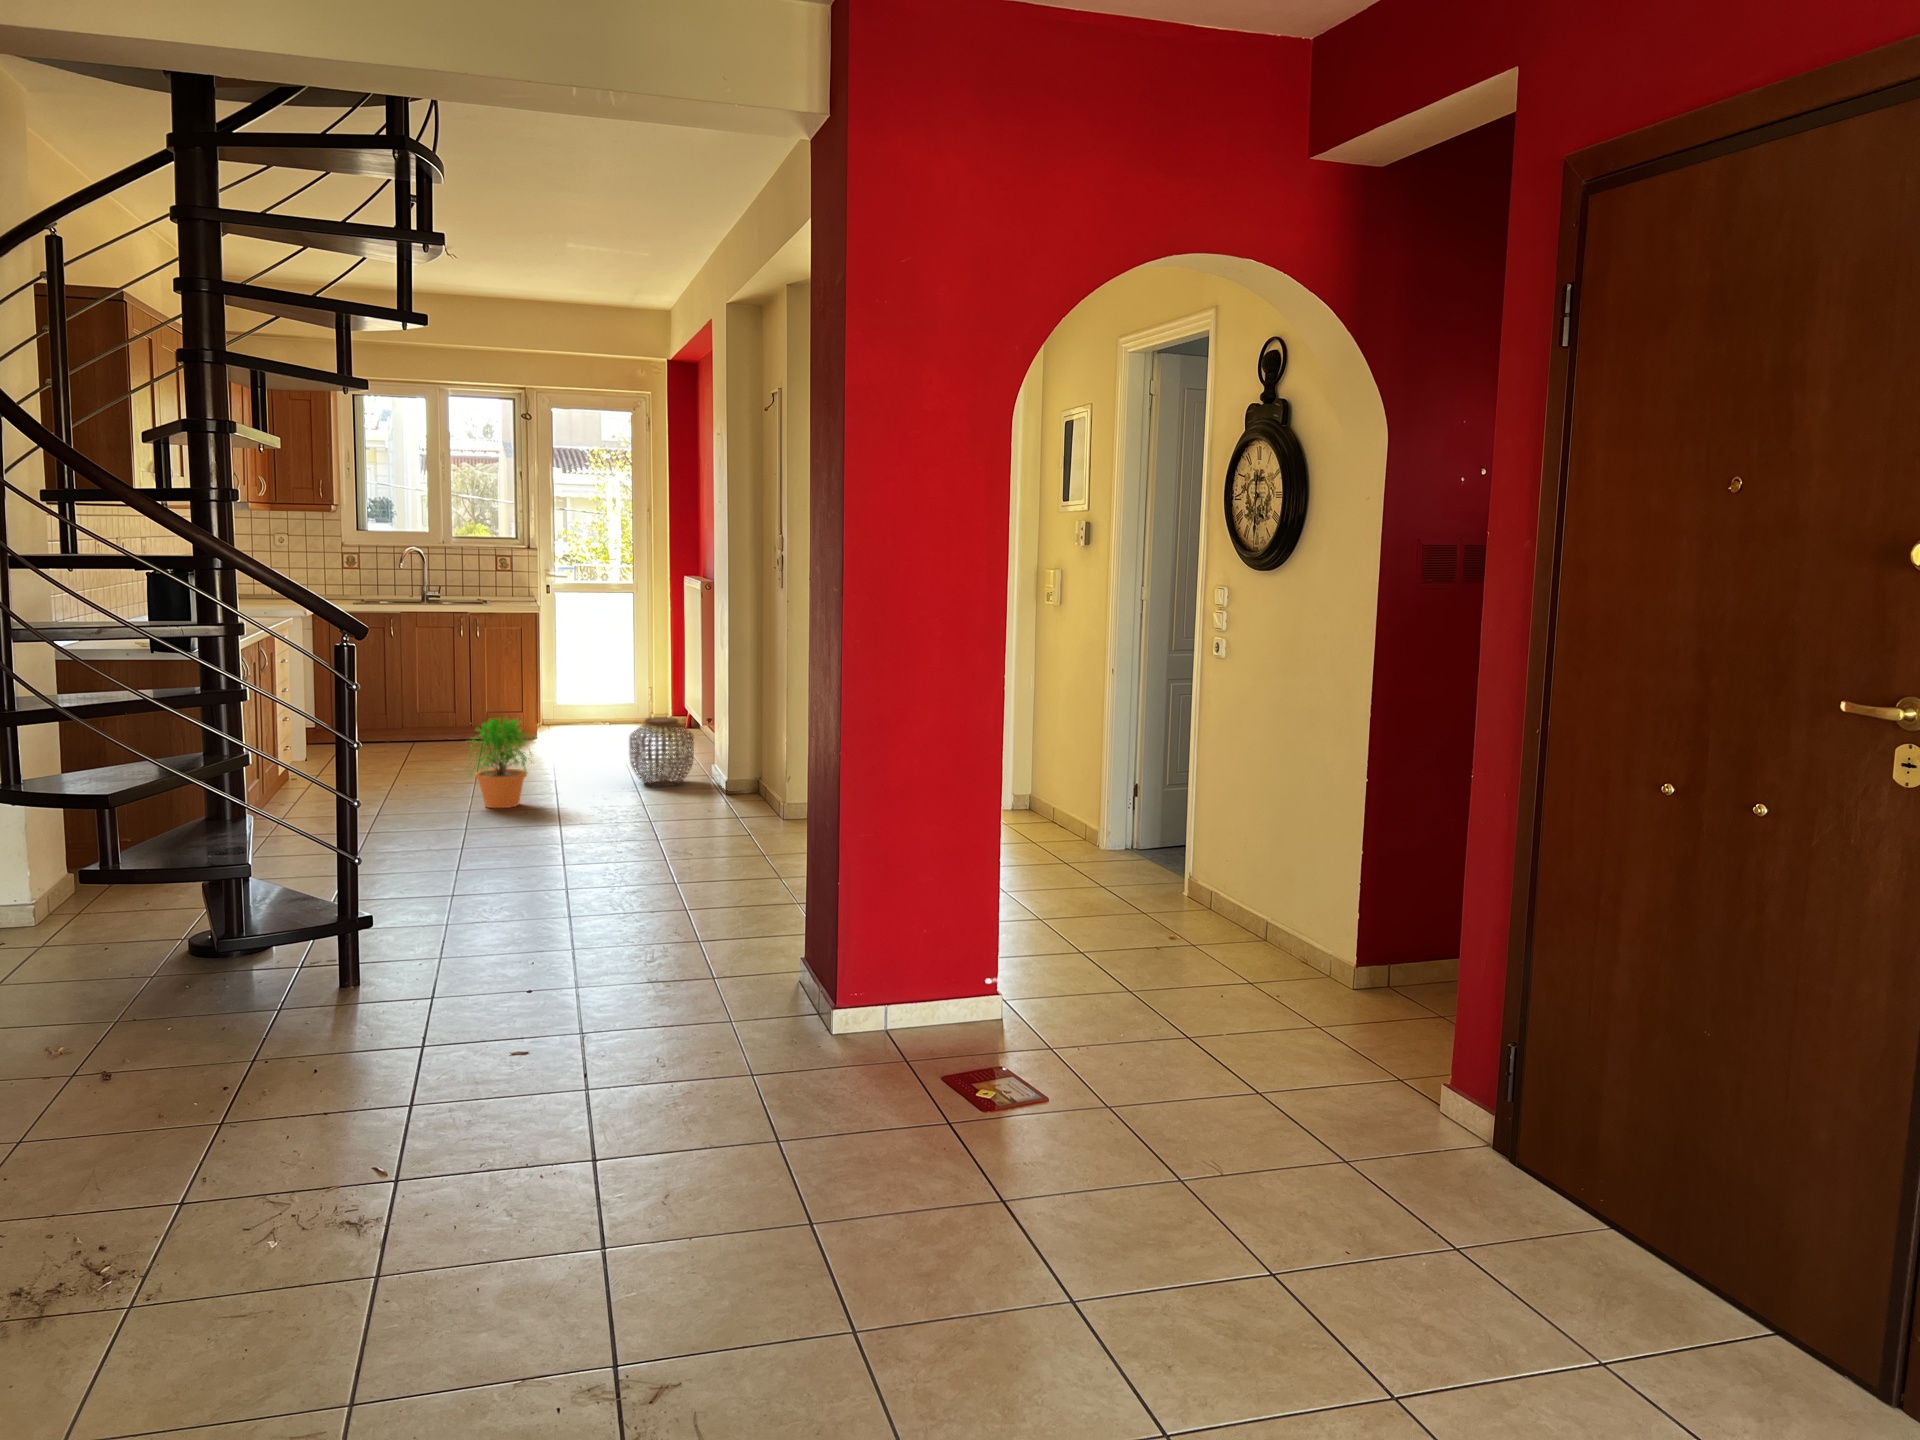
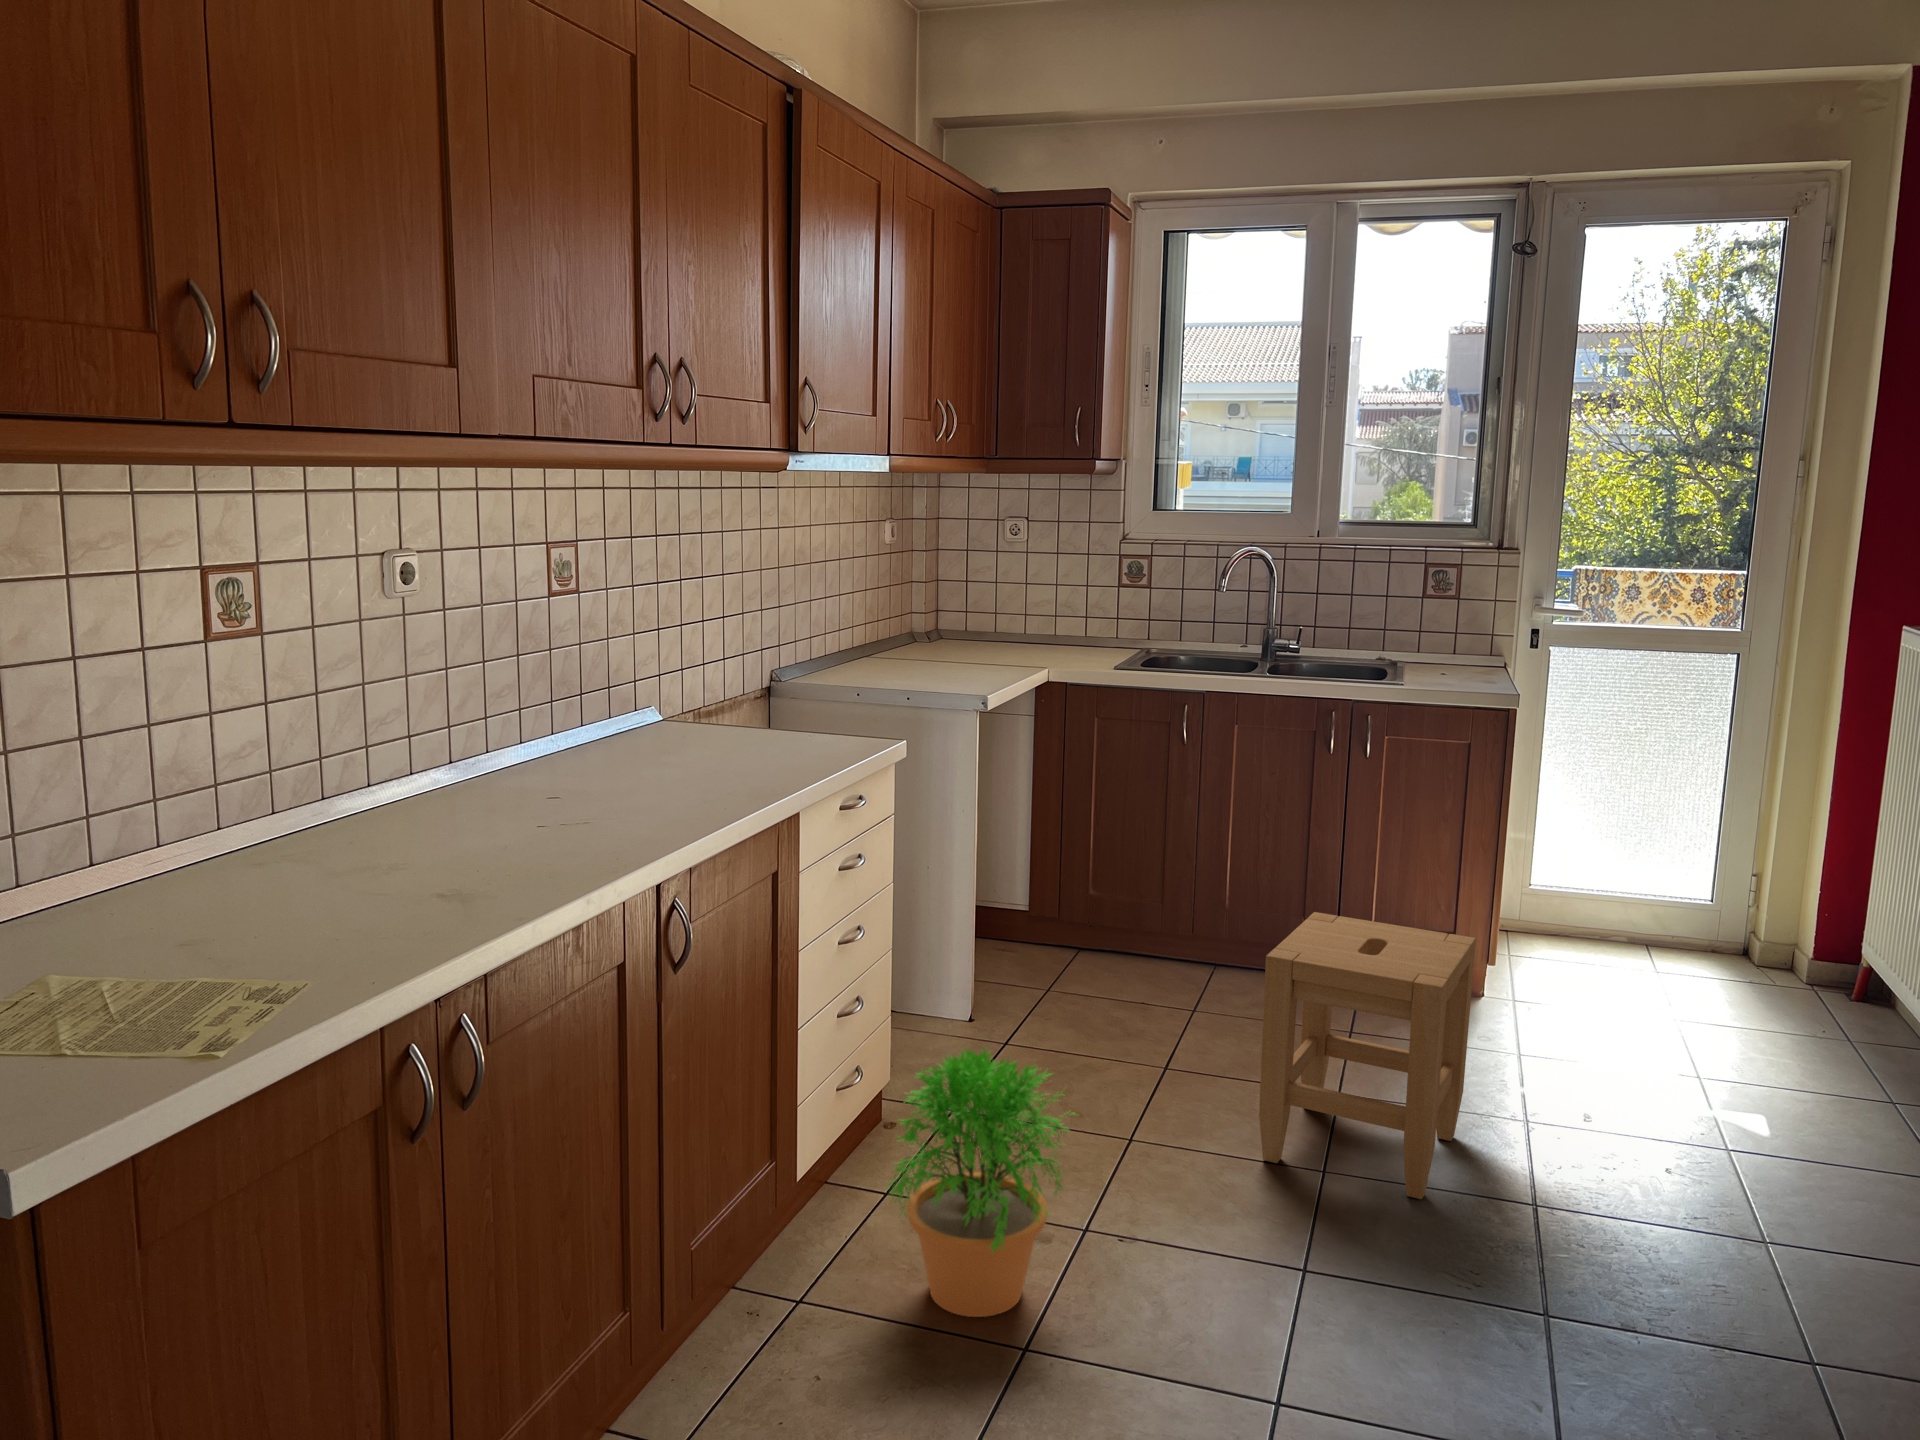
stool: none [536,687,609,778] -> present [1259,912,1476,1199]
woven basket: present [630,717,694,786] -> none [1423,1111,1645,1358]

